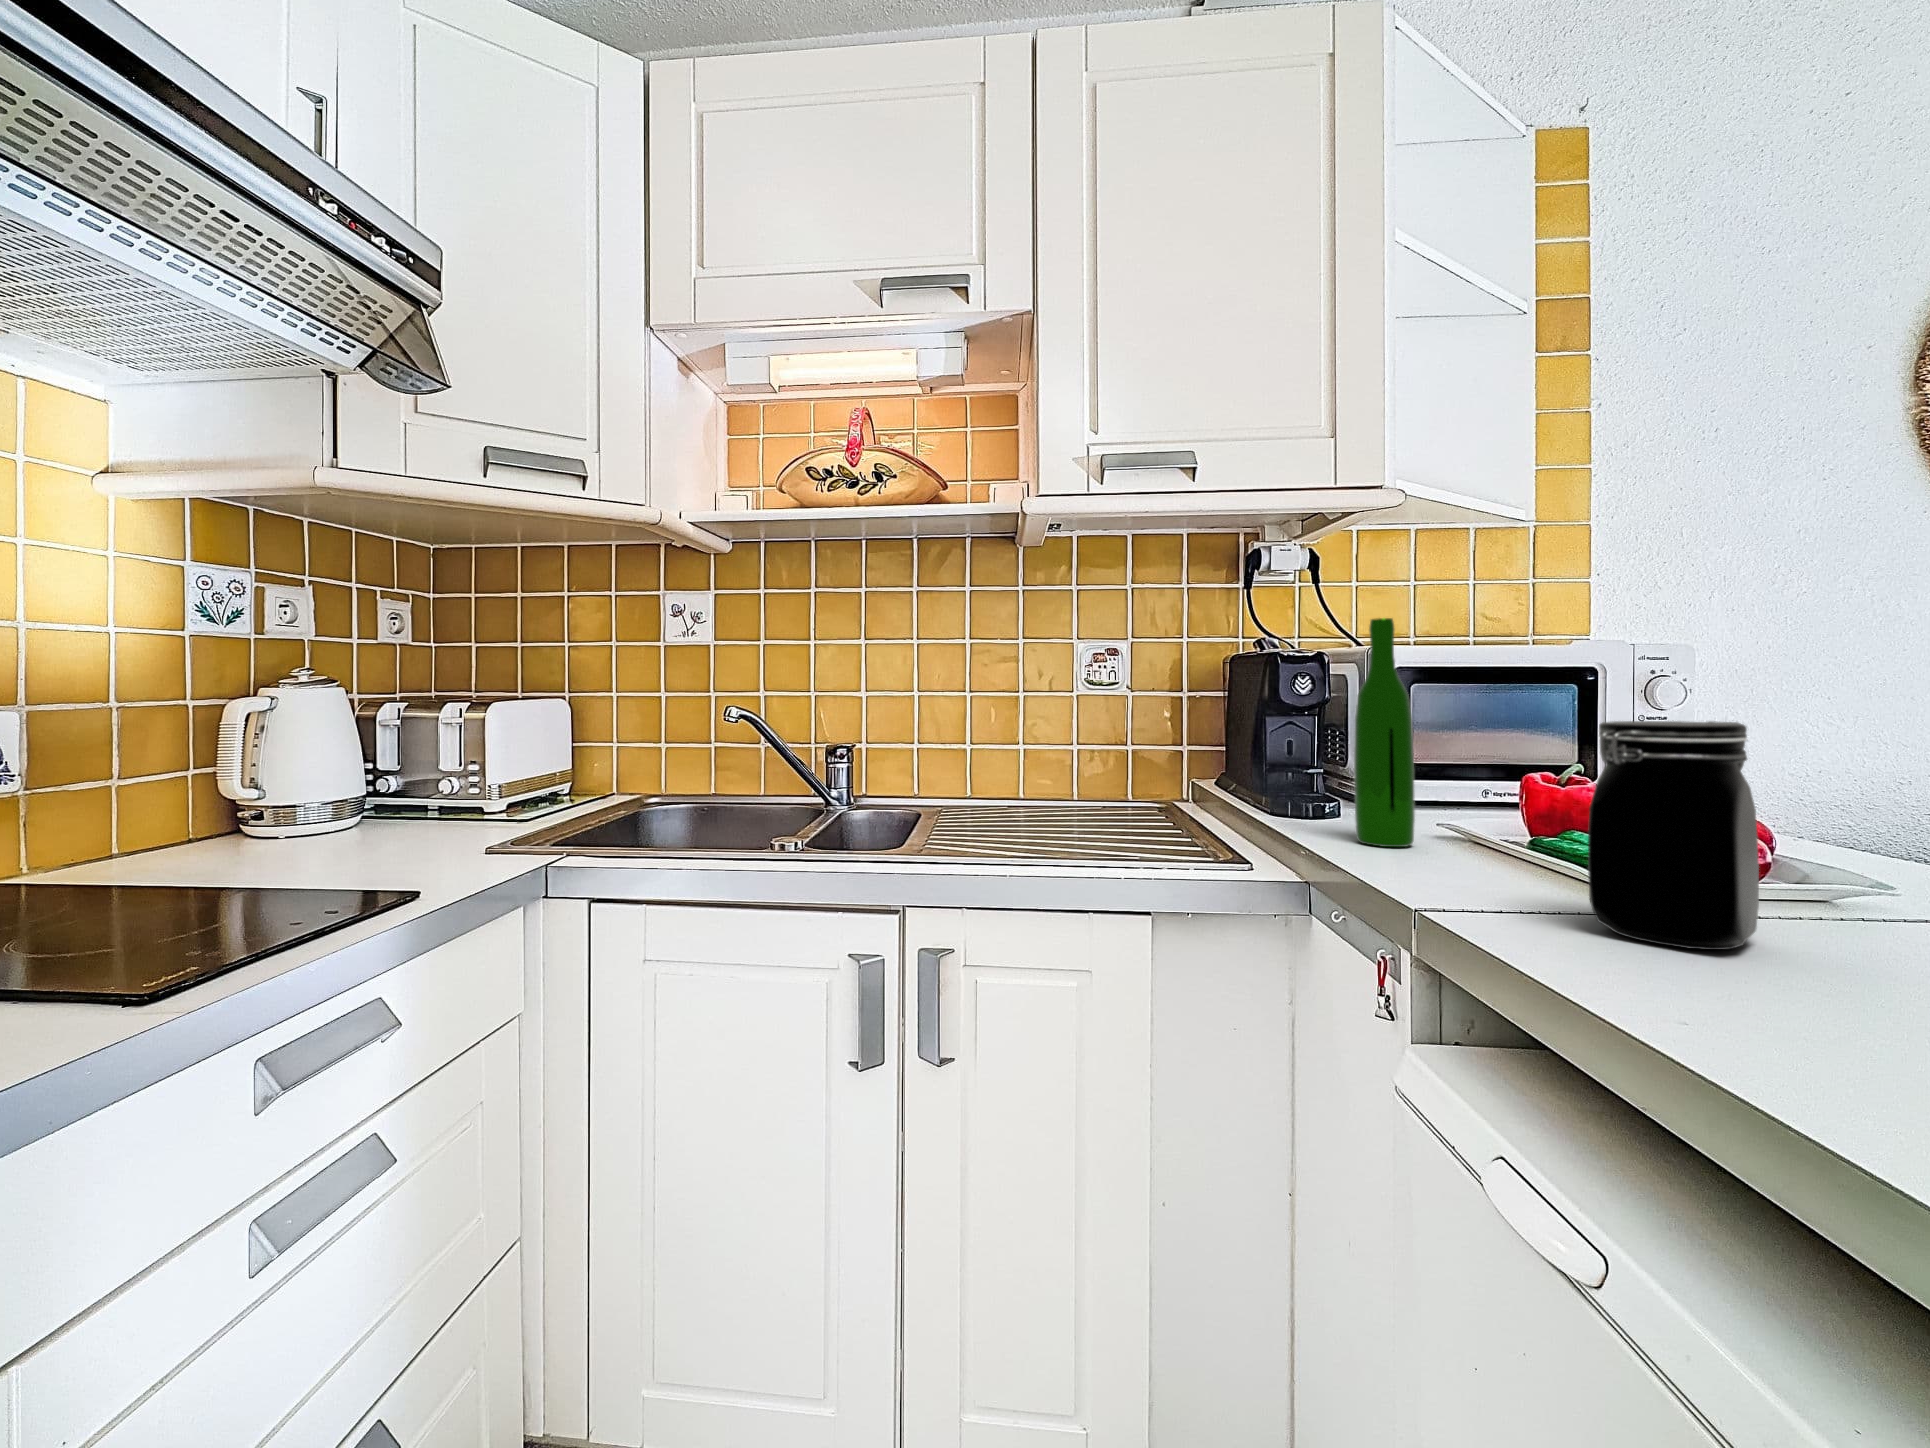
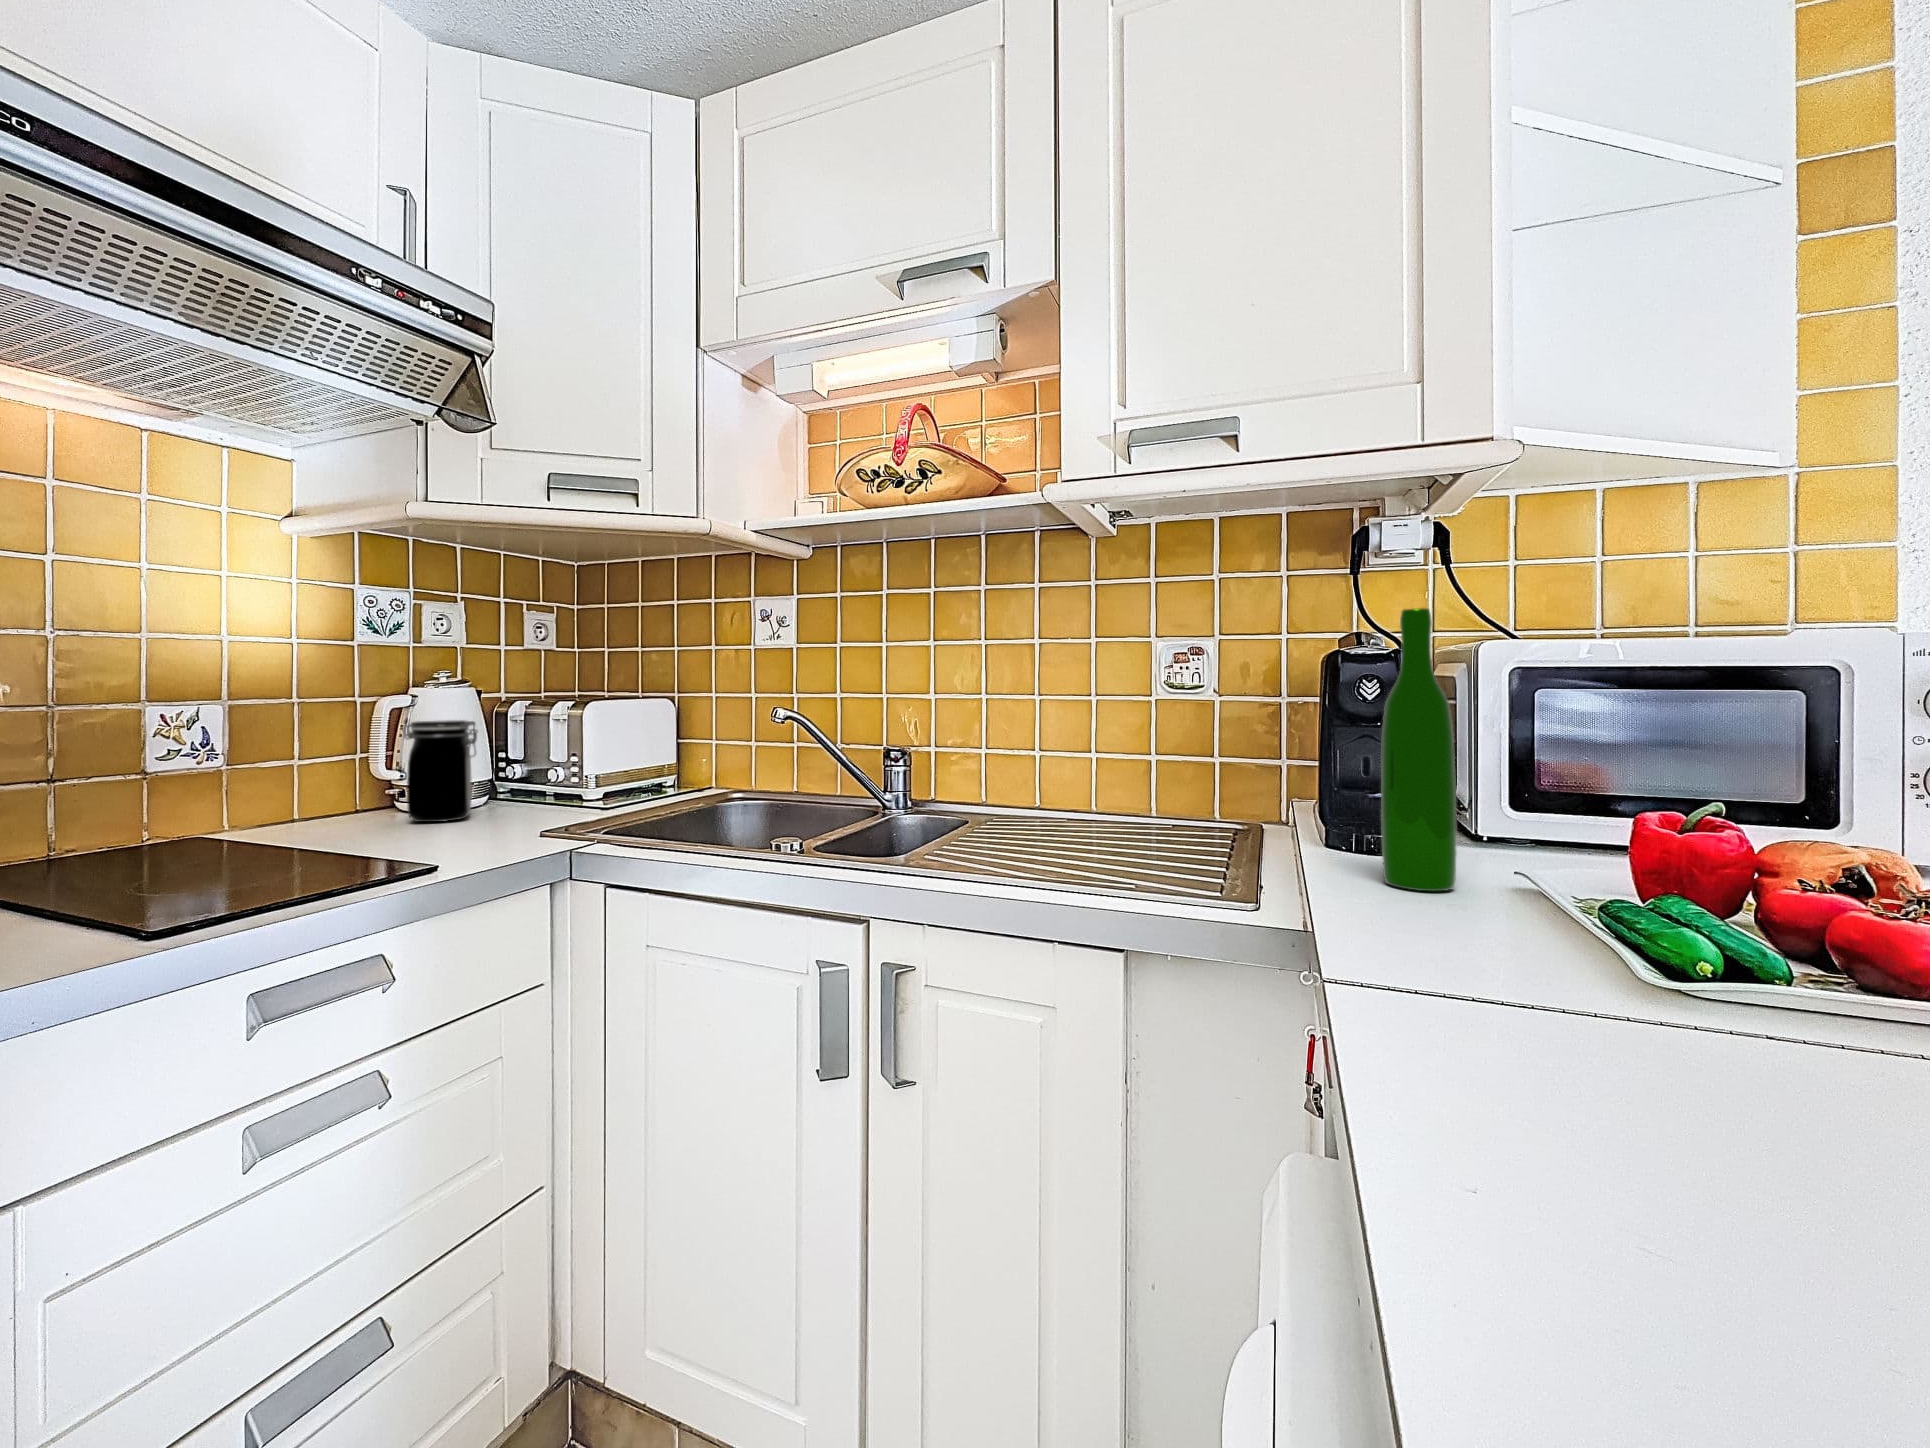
jar: present [1588,721,1759,950] -> present [403,720,478,822]

